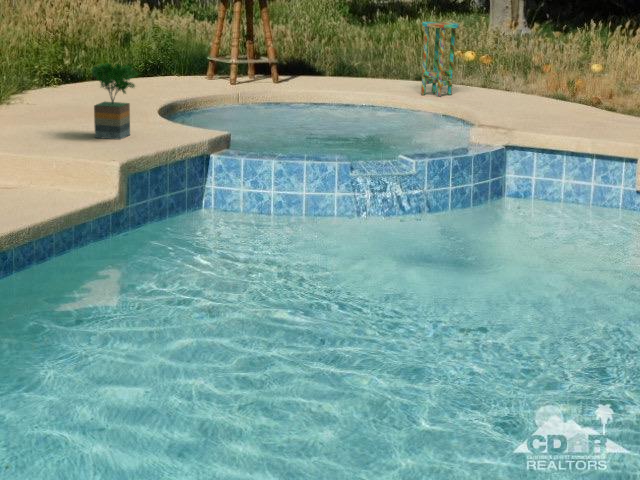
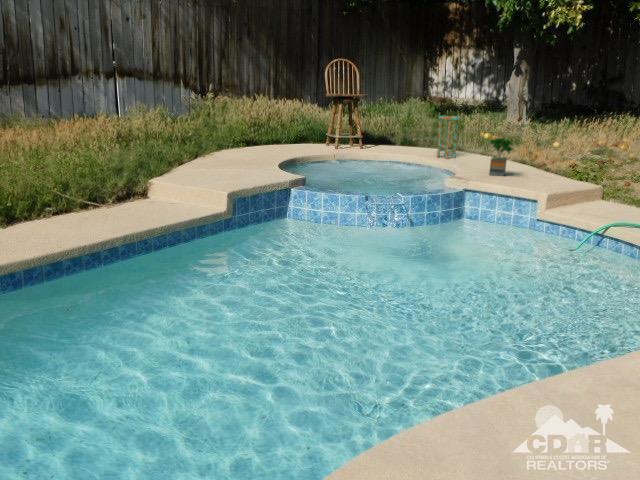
potted tree: present [92,63,138,140] -> present [489,138,513,176]

